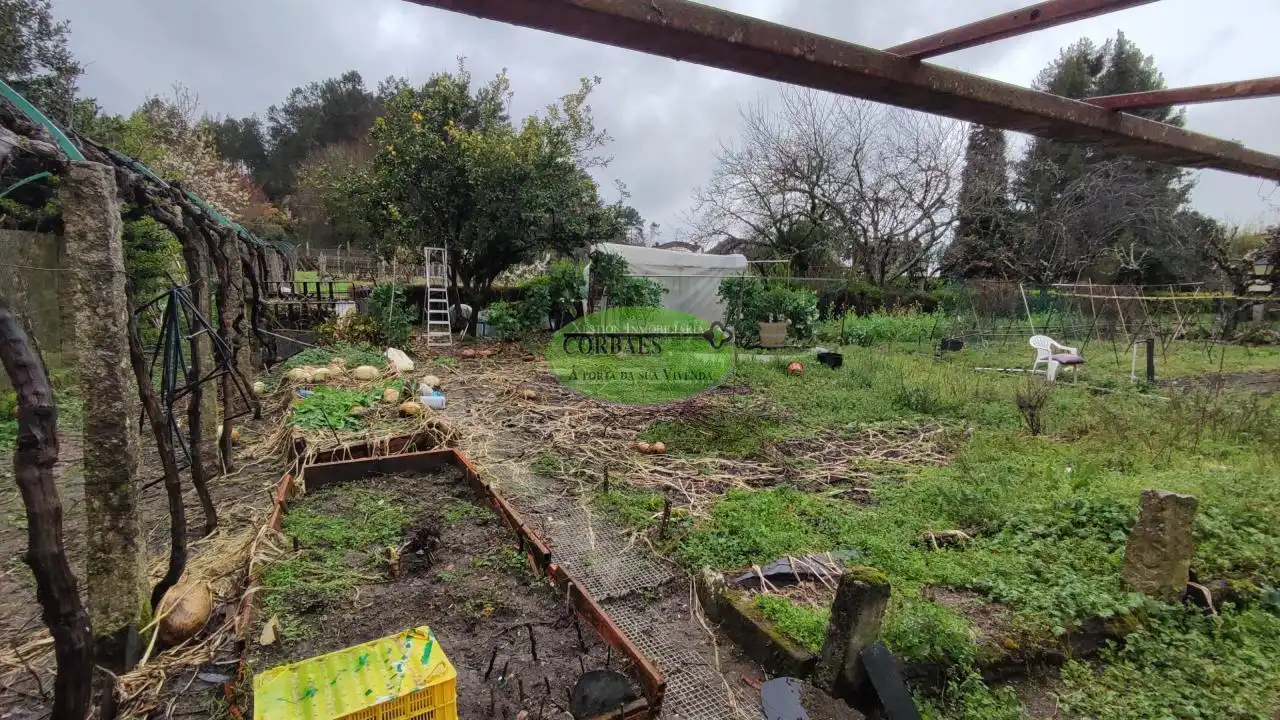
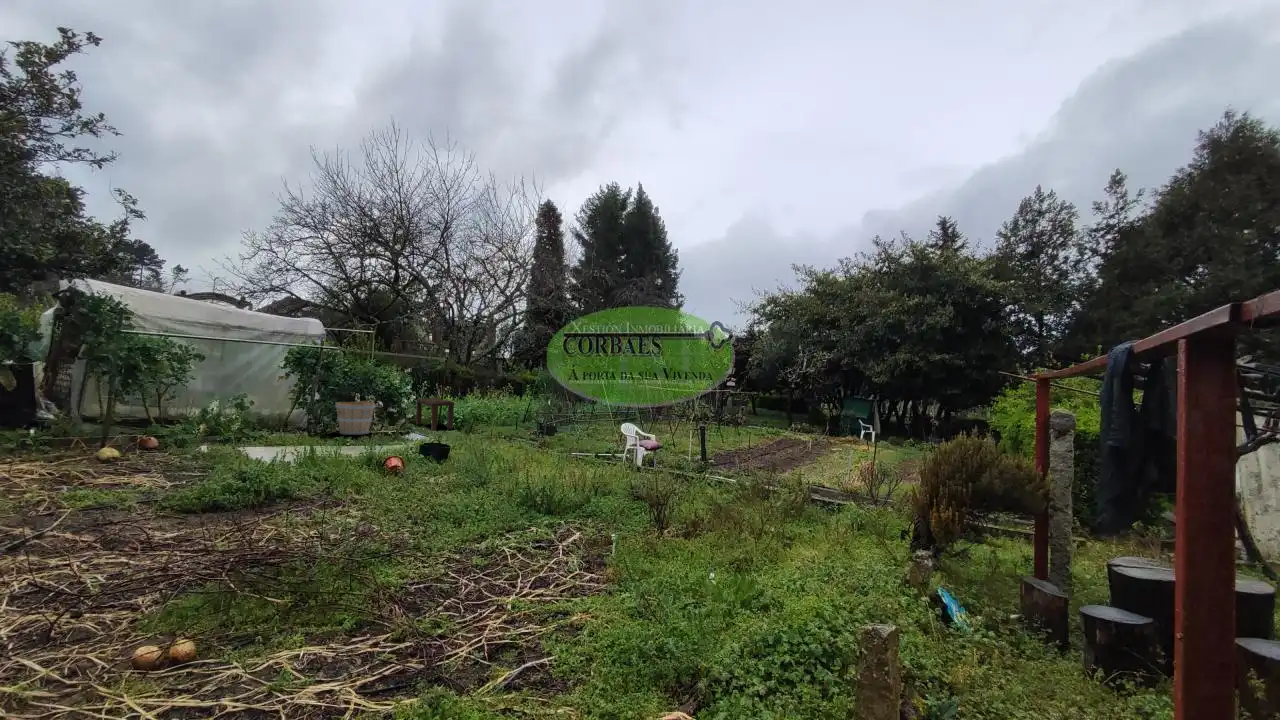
bench: none [824,317,857,345] -> present [416,398,454,430]

